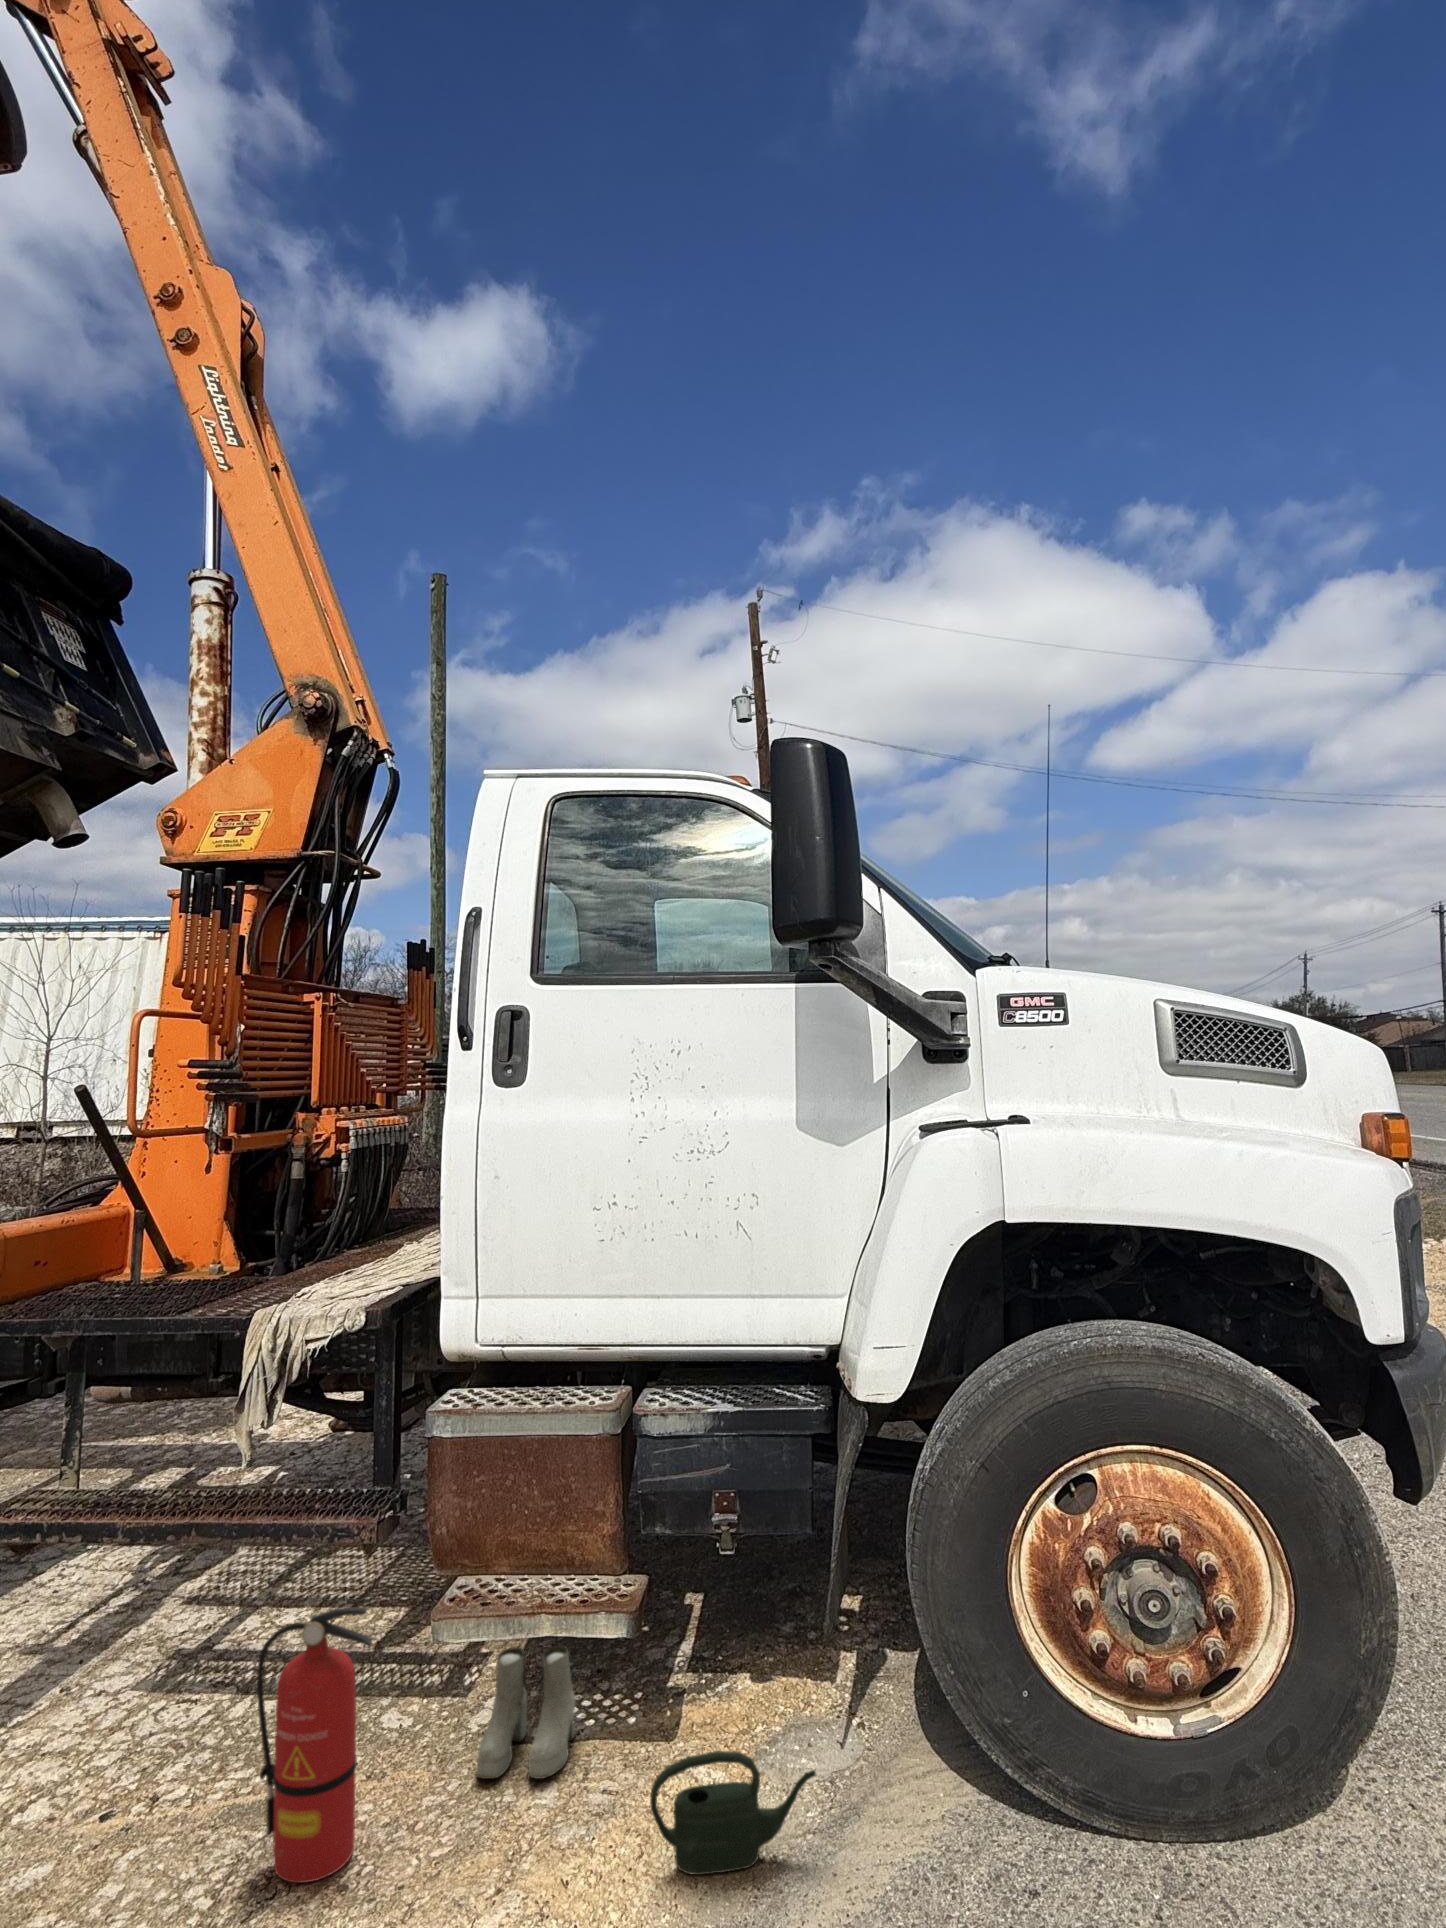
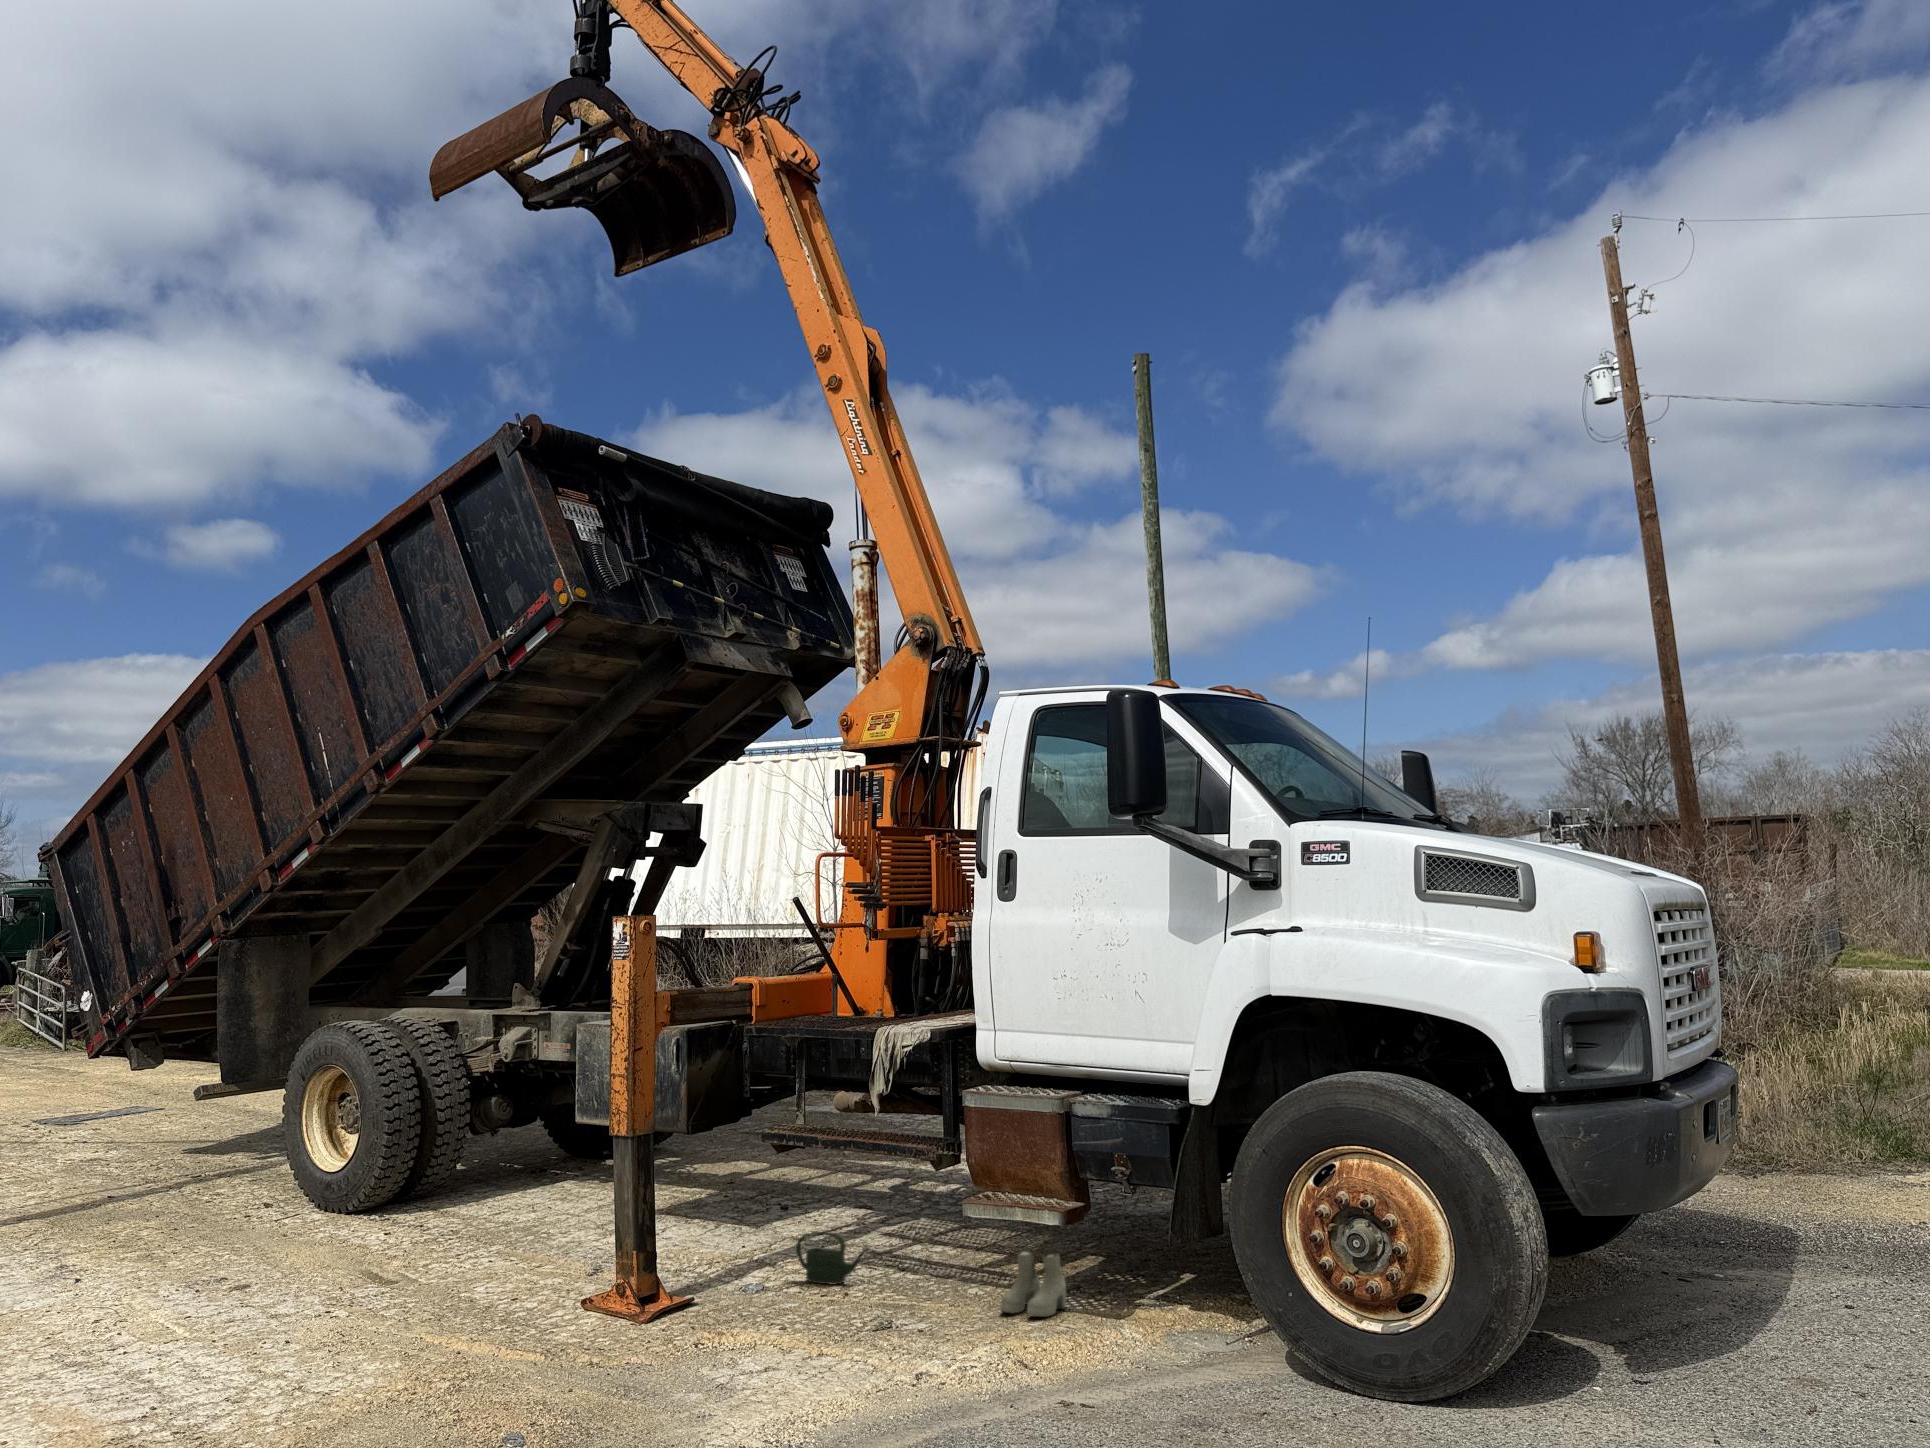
fire extinguisher: present [257,1607,372,1883] -> none [875,1191,930,1328]
watering can: present [650,1751,816,1875] -> present [796,1232,869,1284]

